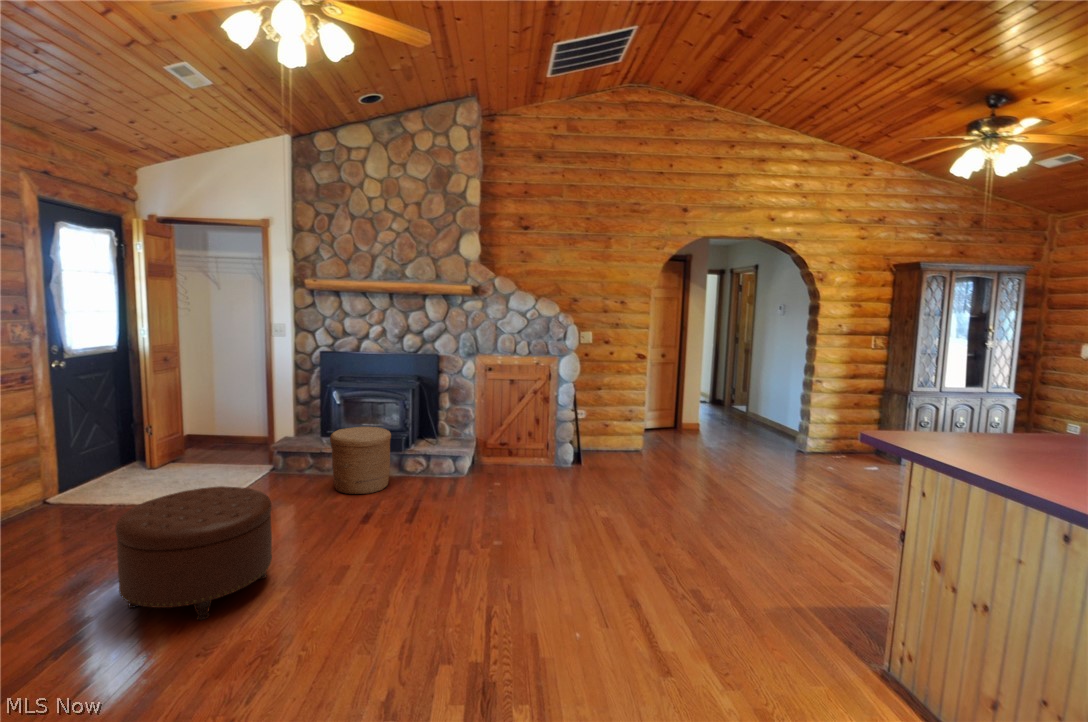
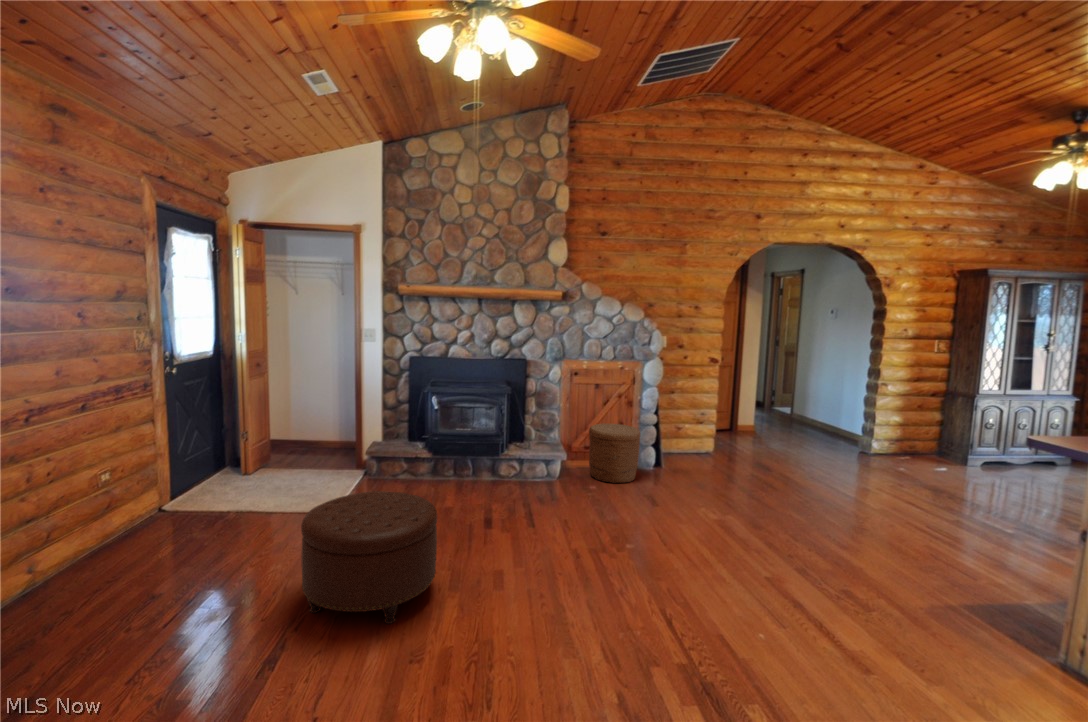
woven basket: present [330,427,391,494] -> present [589,424,640,483]

